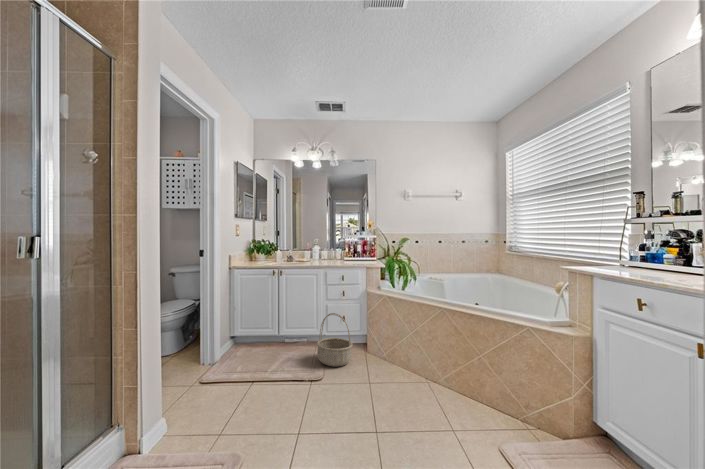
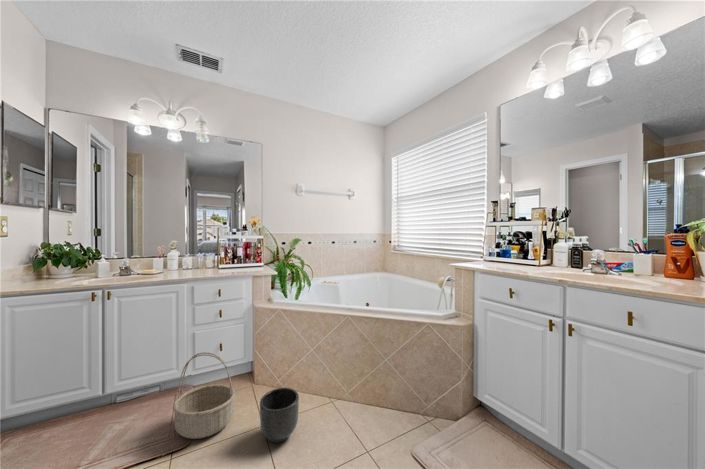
planter: none [366,346,393,379] -> present [260,388,299,443]

